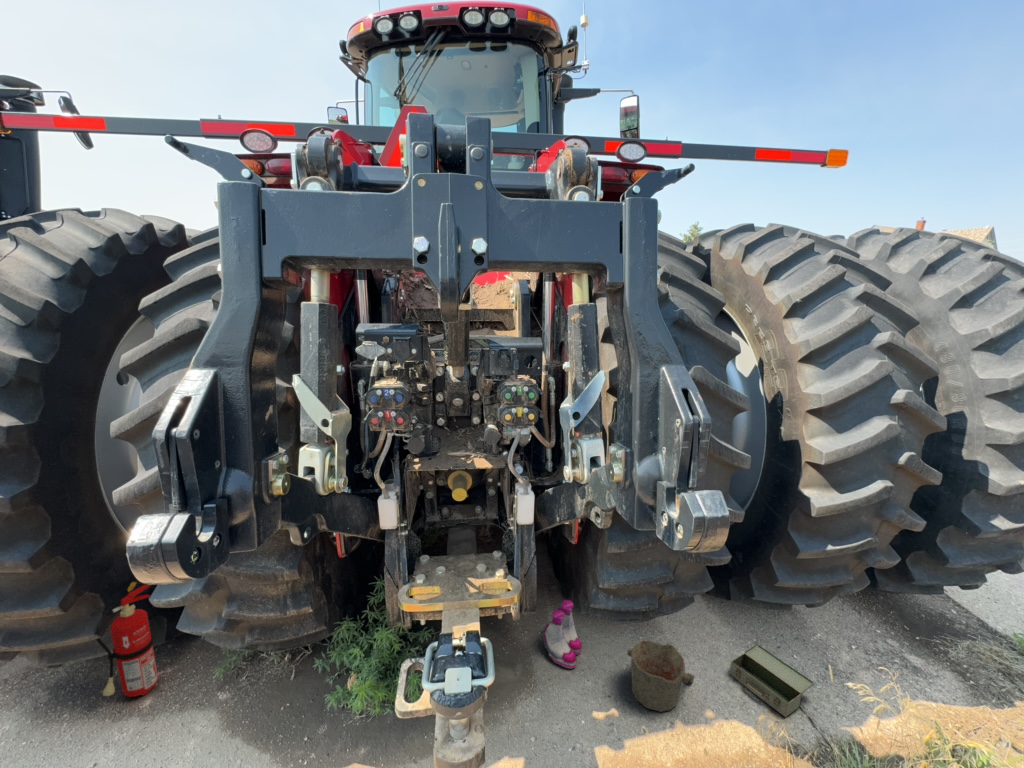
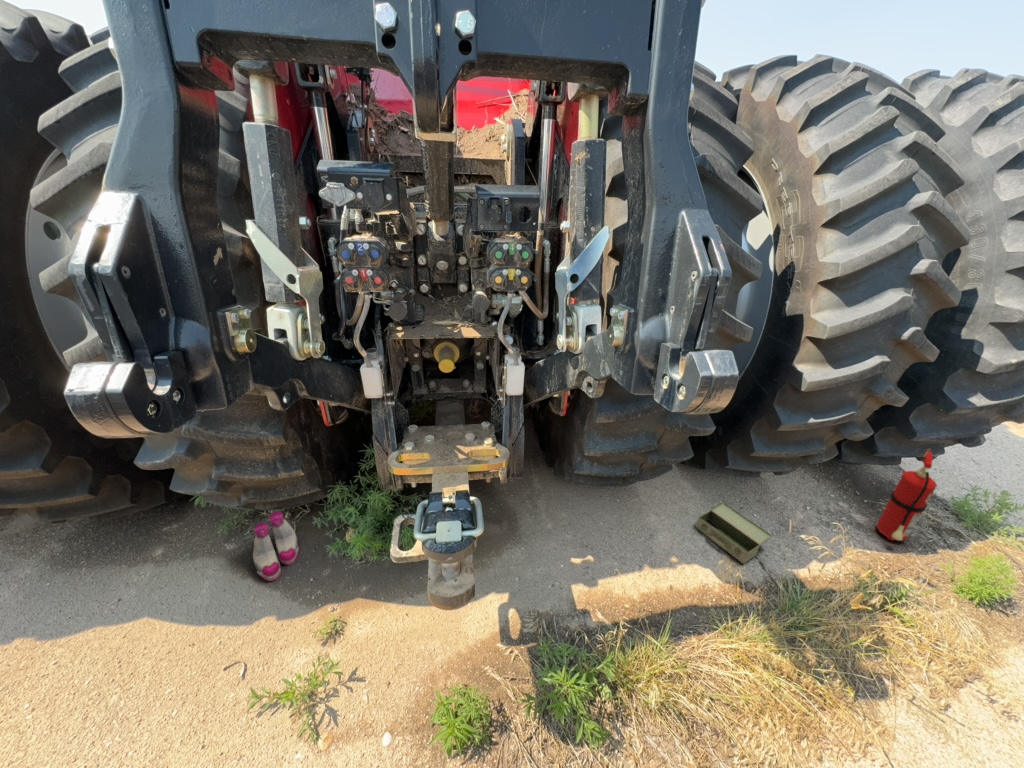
fire extinguisher: present [96,582,158,697] -> present [877,451,937,541]
boots: present [543,600,582,669] -> present [252,512,299,581]
bucket: present [627,641,694,712] -> none [605,500,665,560]

